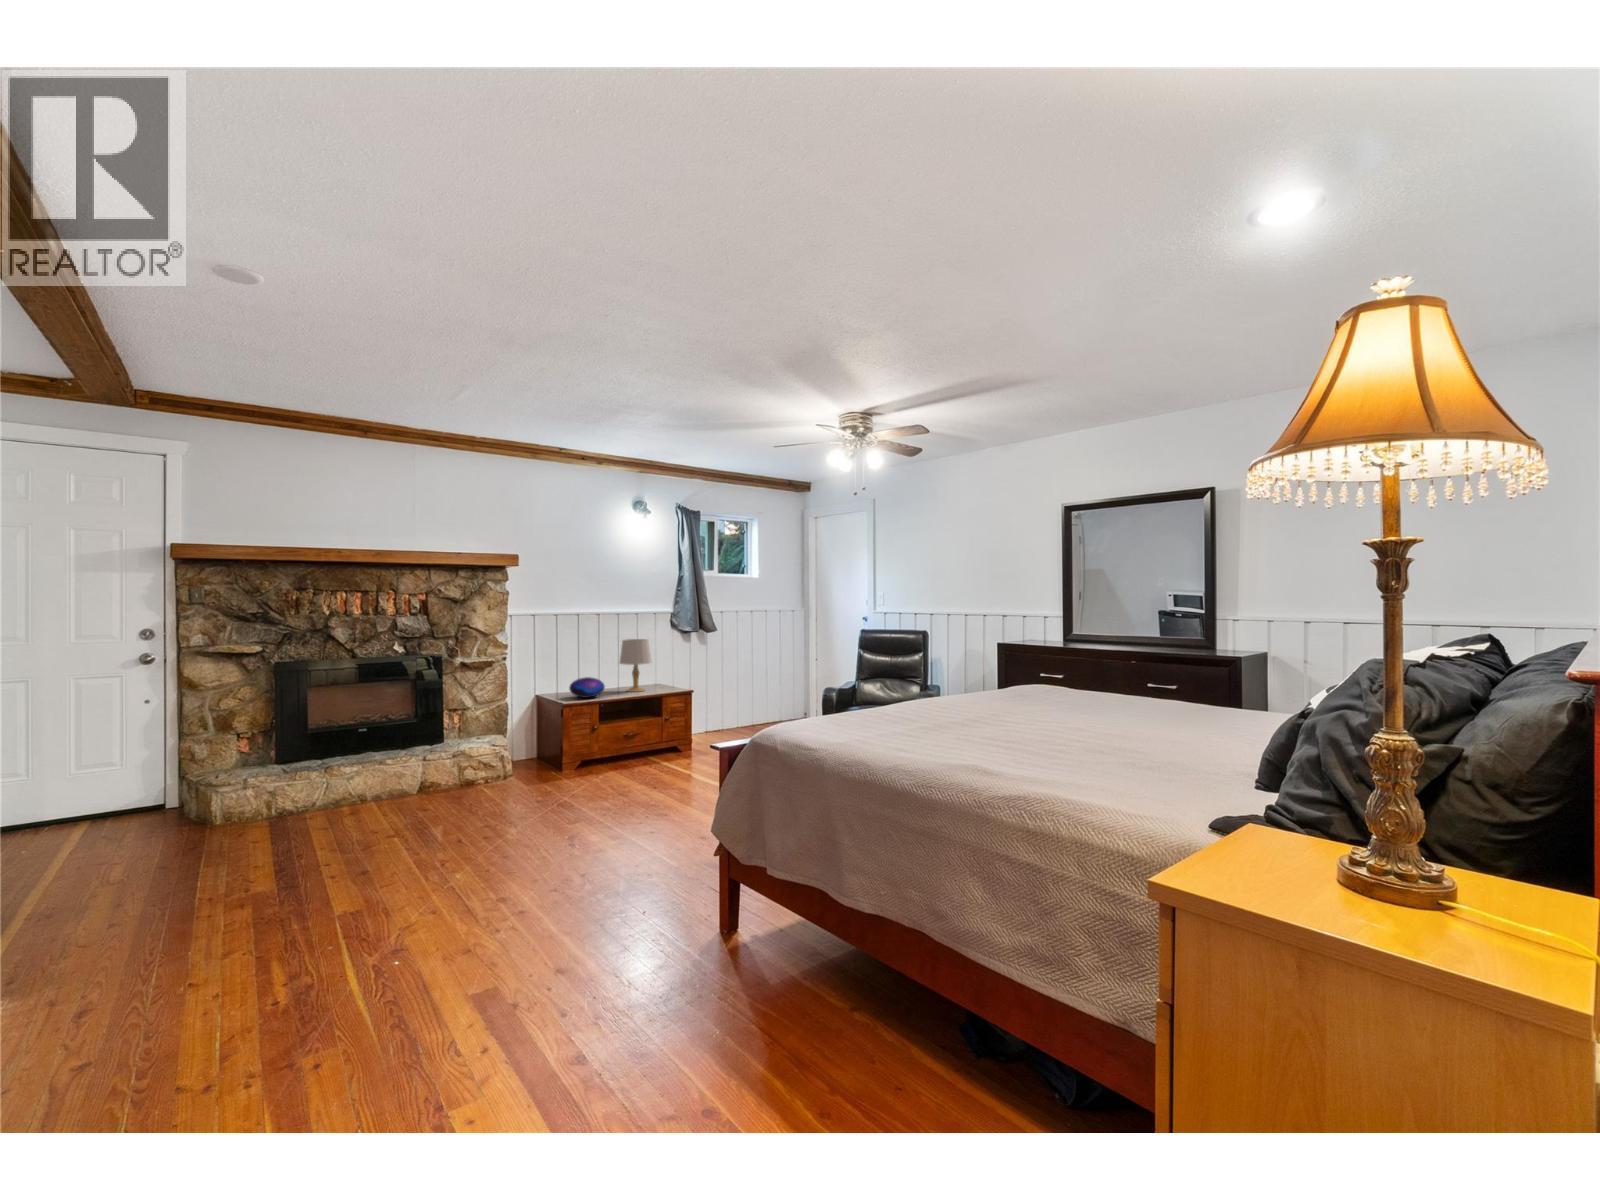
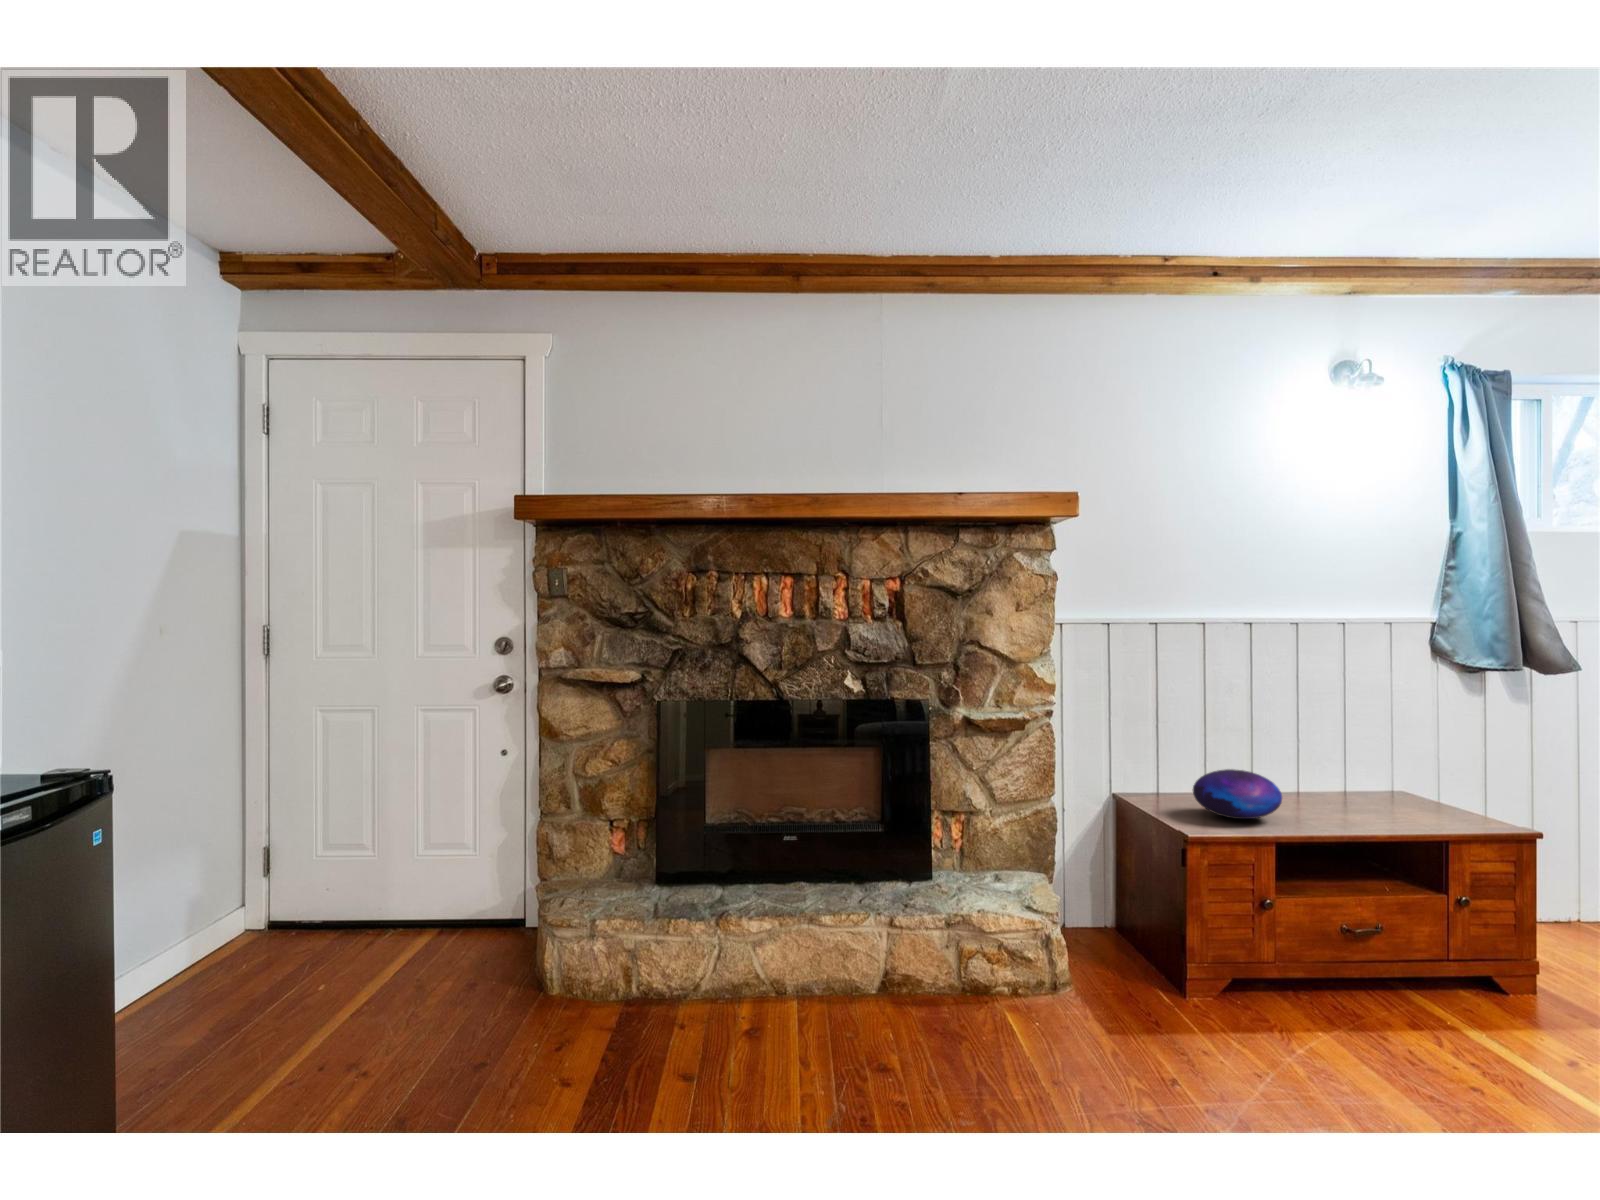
table lamp: present [620,639,651,692] -> none [1308,682,1398,812]

